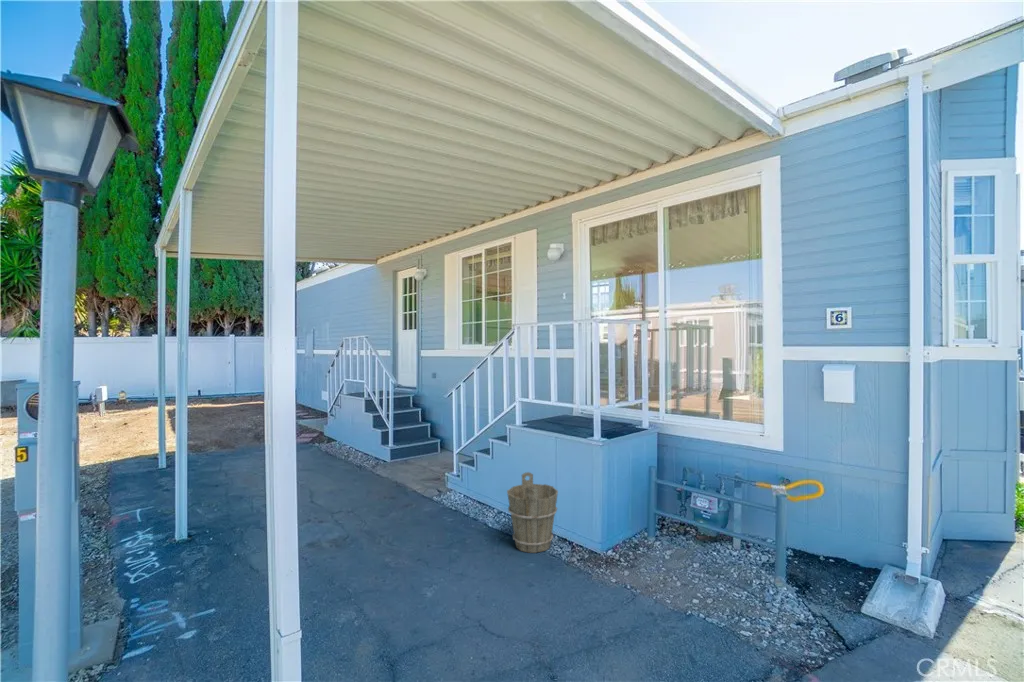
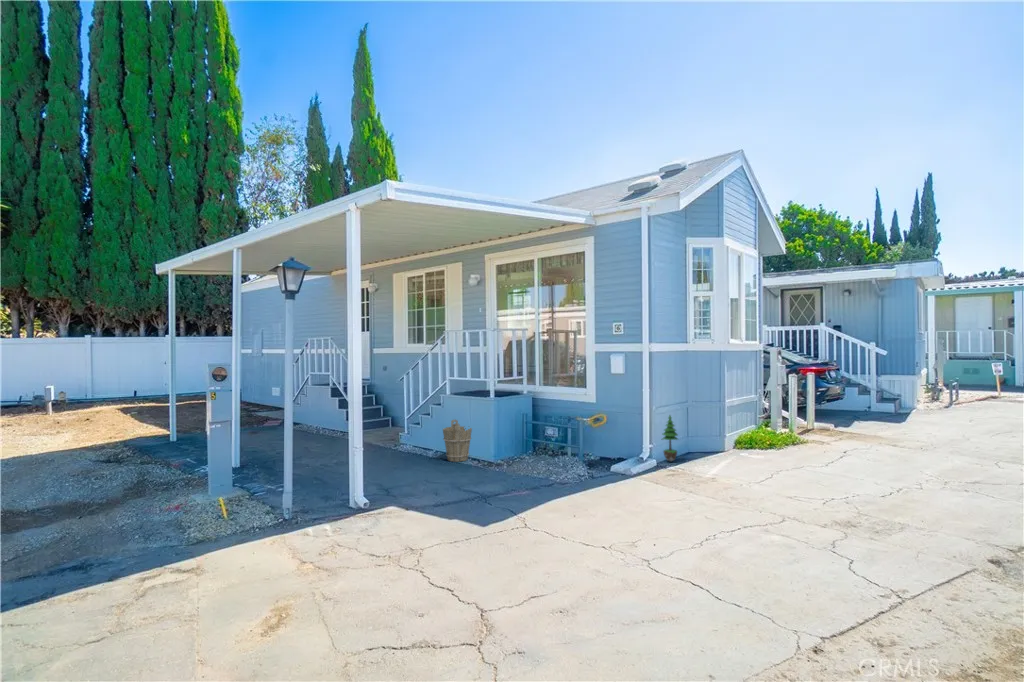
potted tree: none [940,488,986,584] -> present [663,415,678,462]

